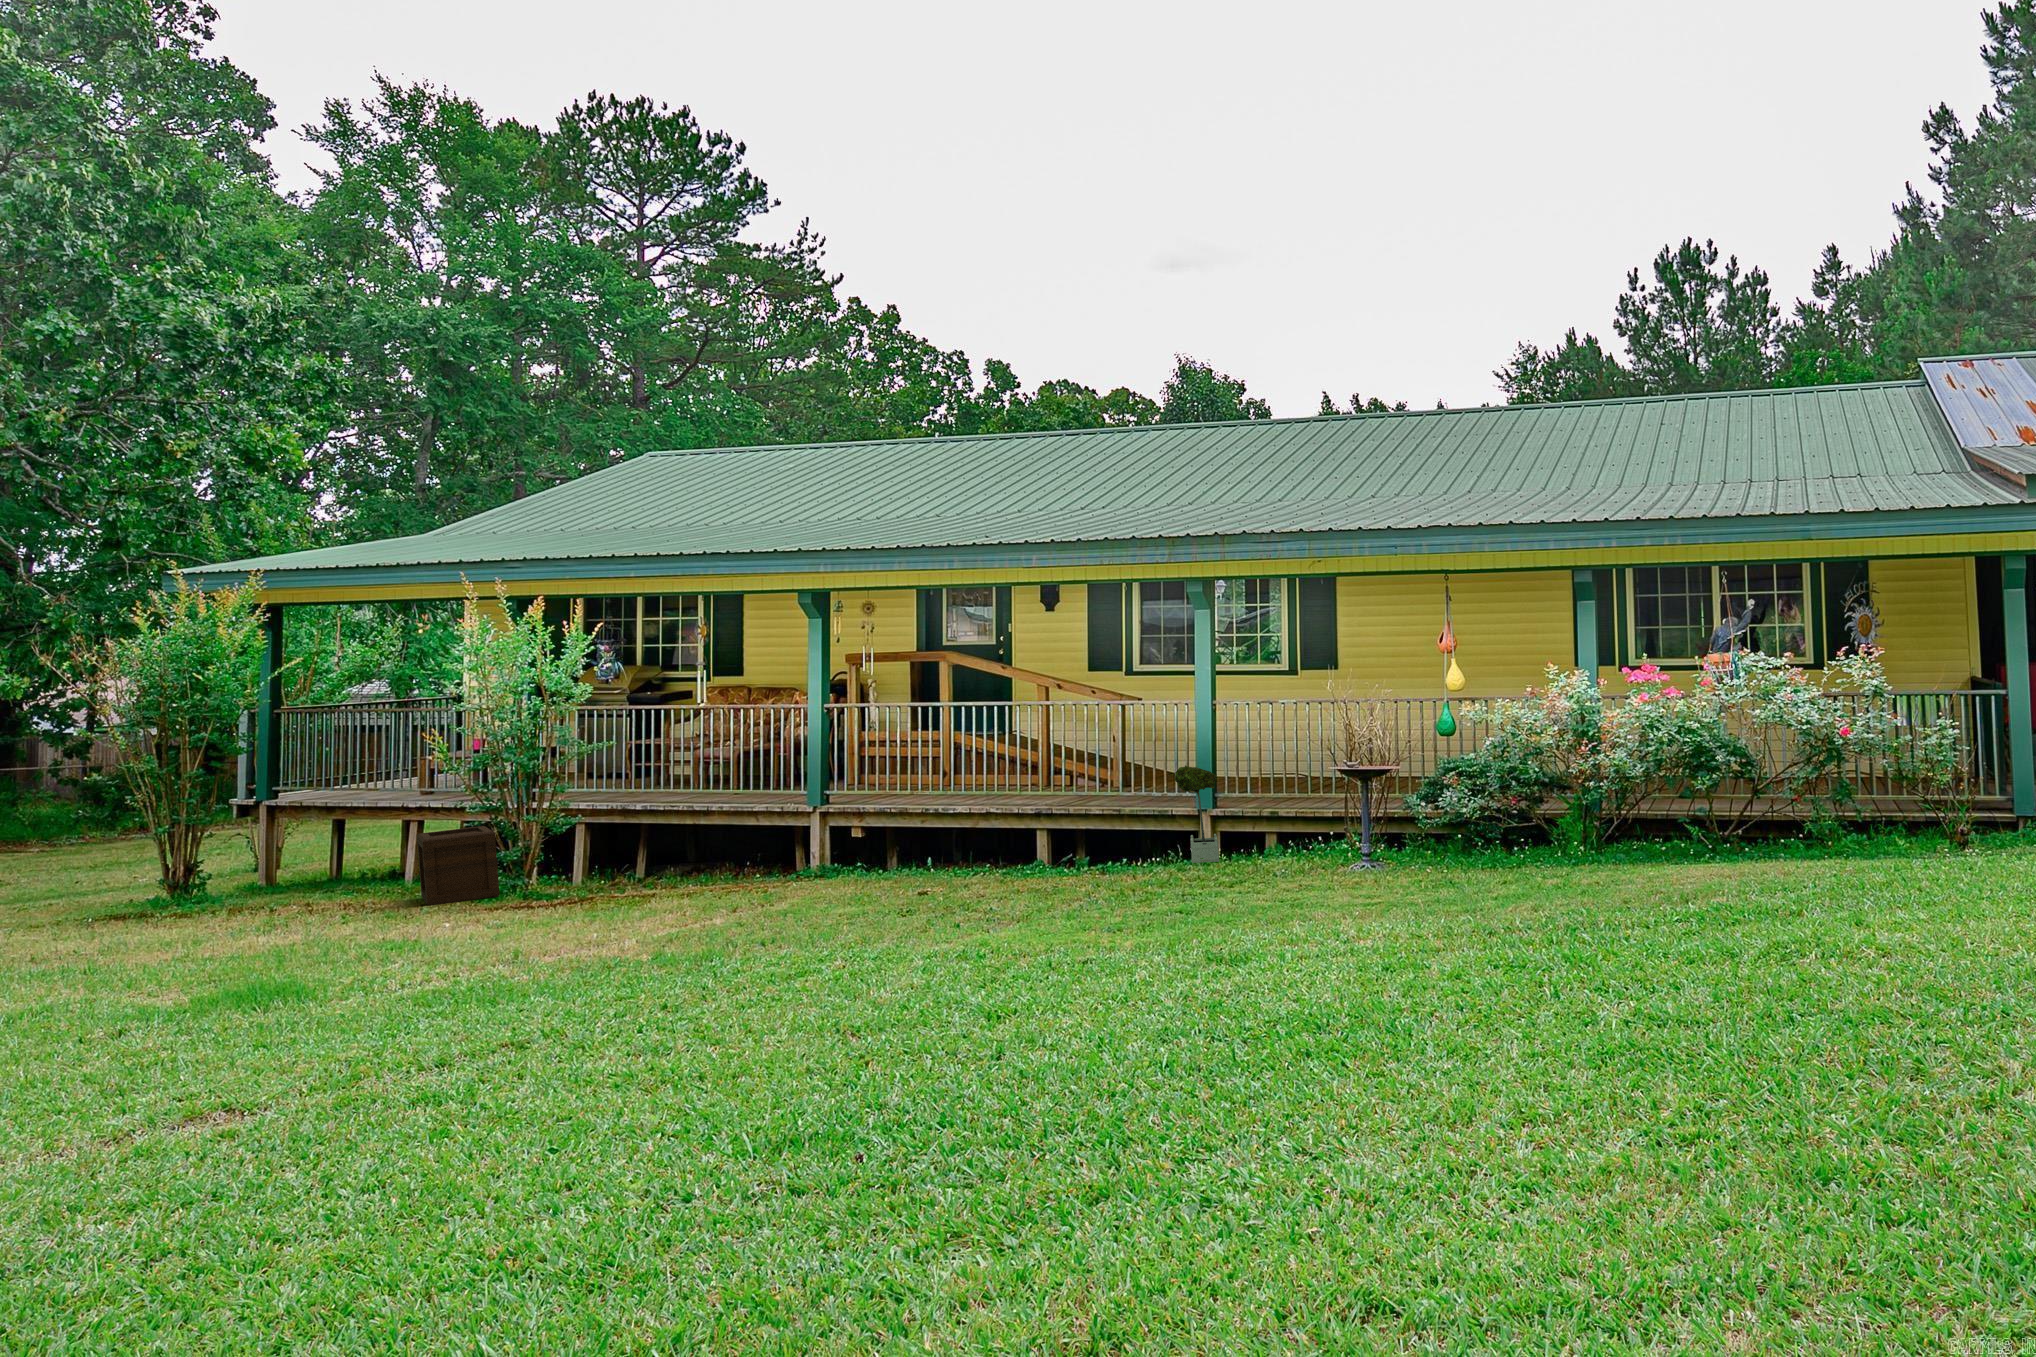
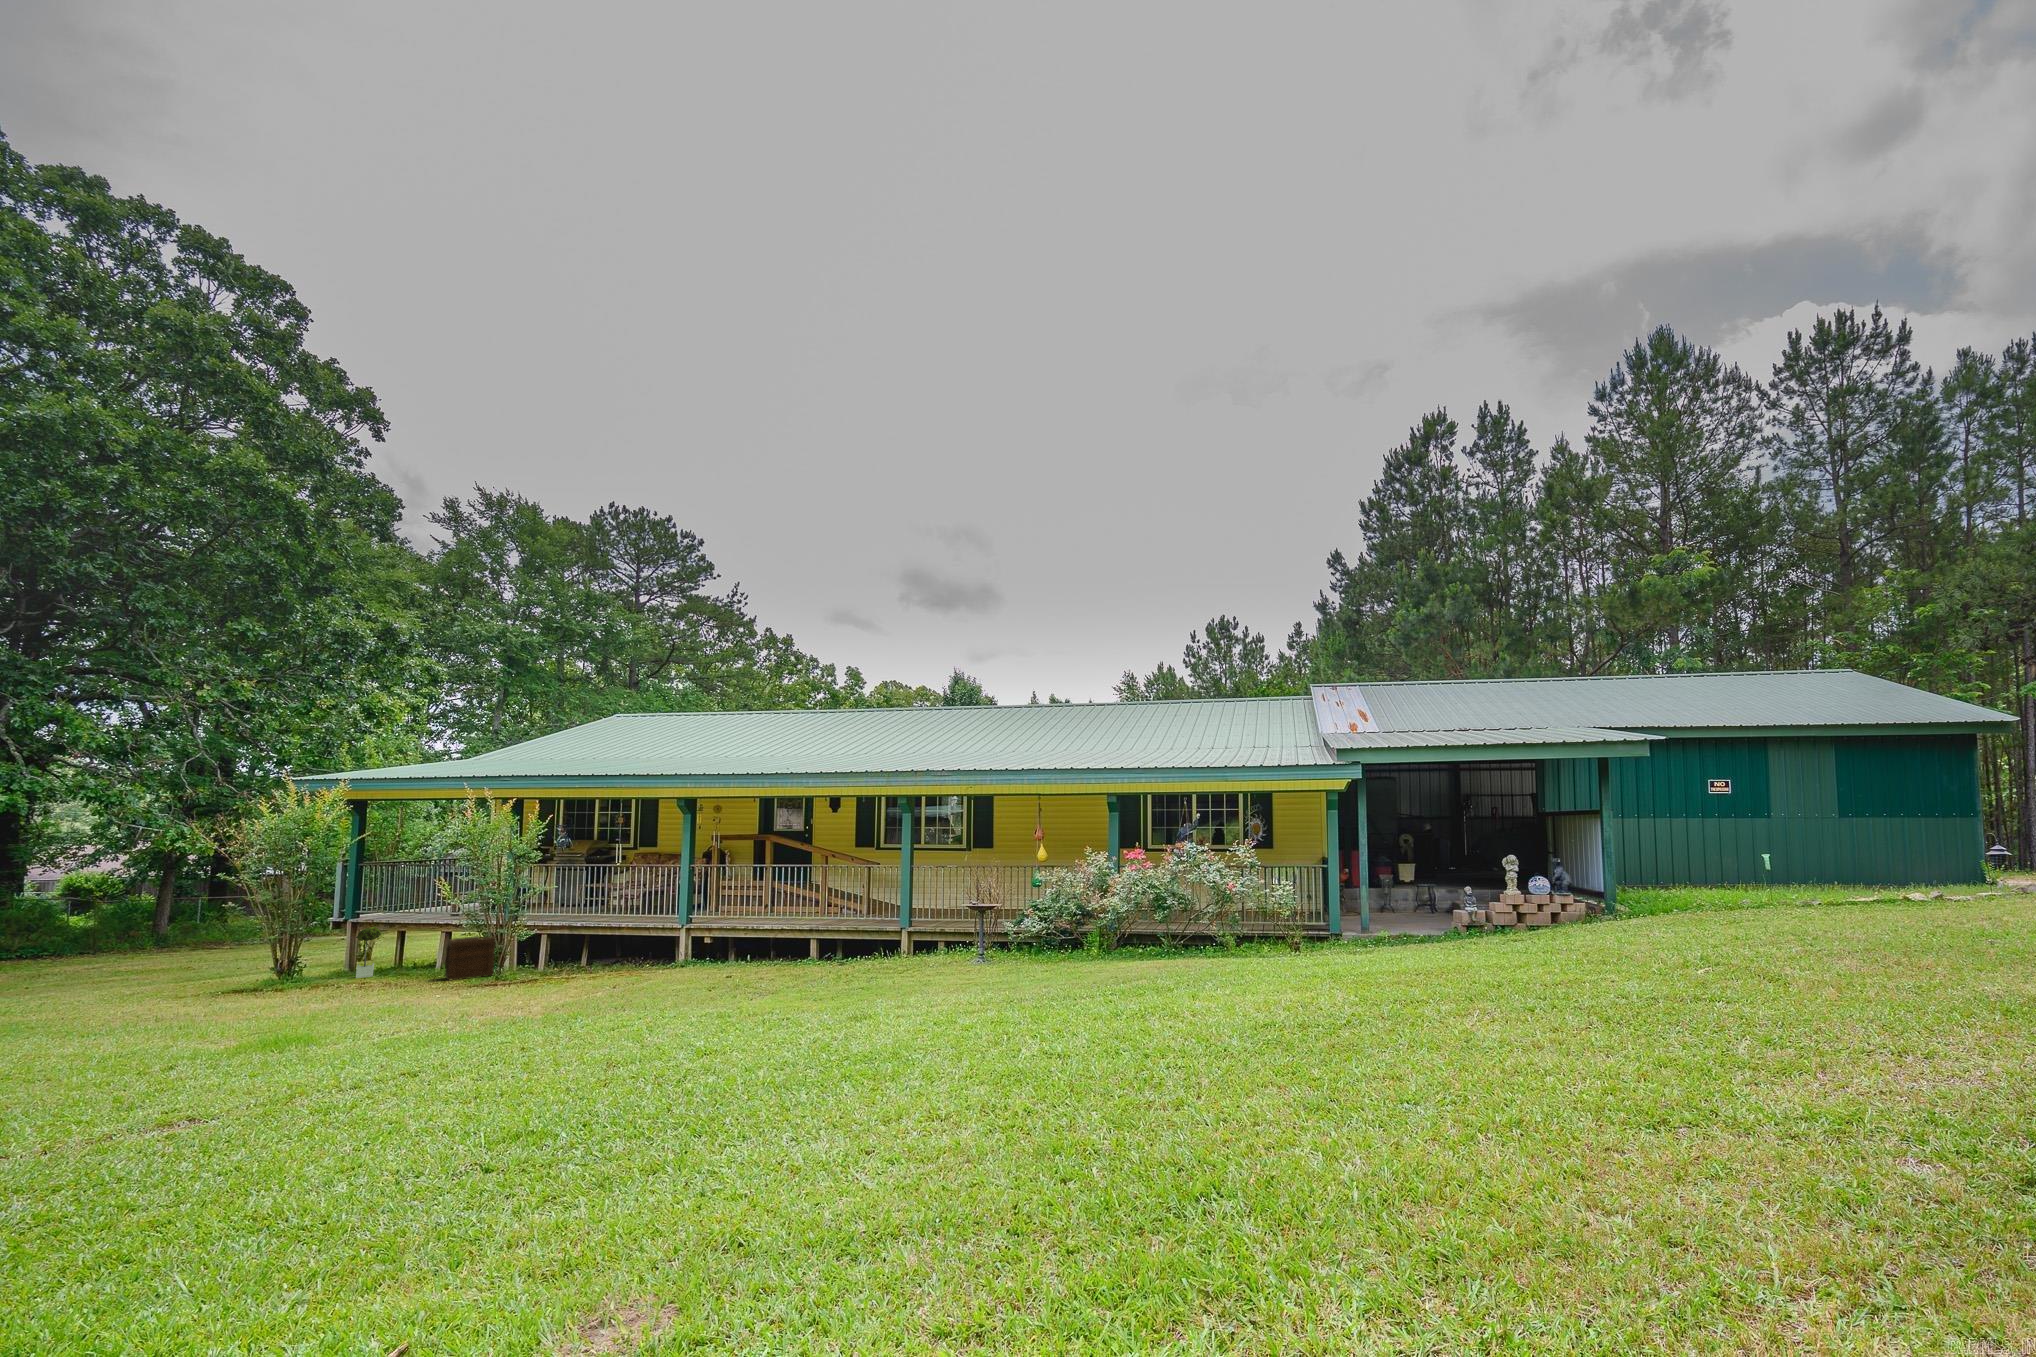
potted tree: present [1175,765,1219,863] -> present [356,926,381,978]

